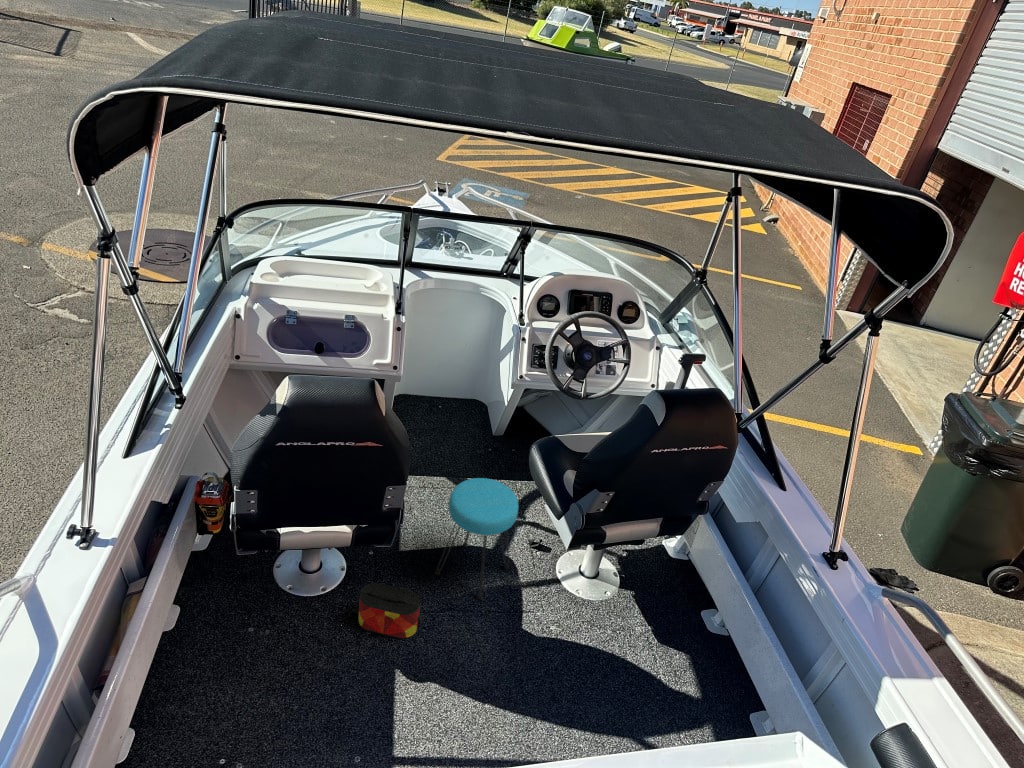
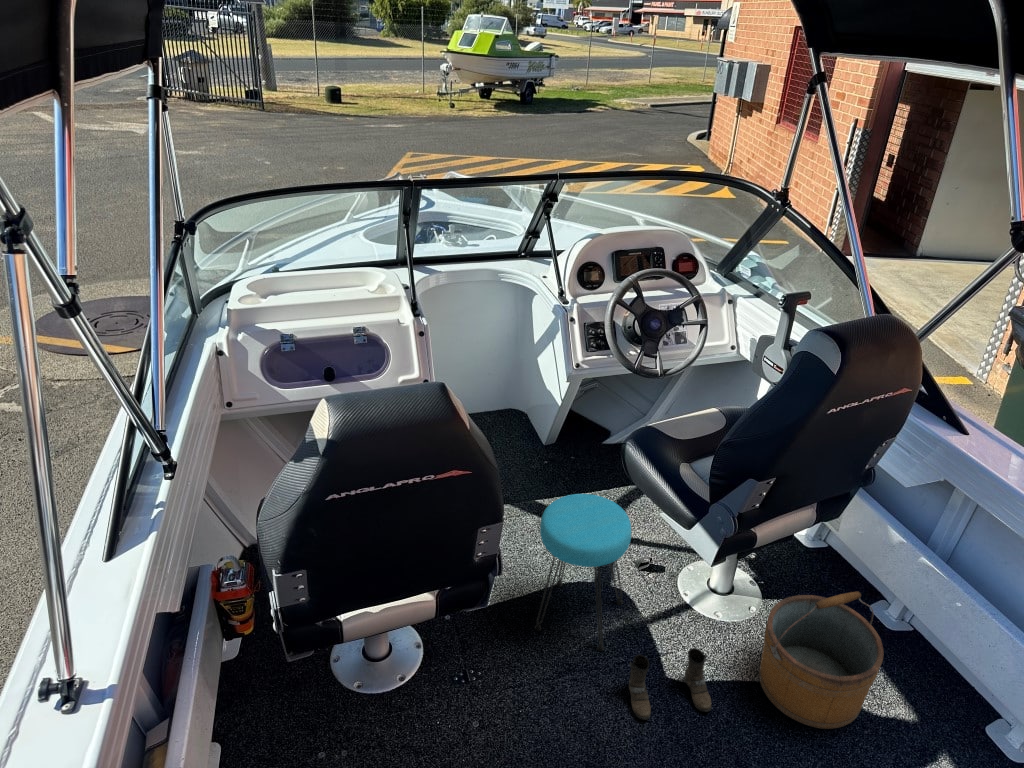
bag: present [352,583,424,639] -> none [447,658,543,726]
bucket: none [590,588,680,689] -> present [759,592,884,729]
boots: none [487,606,551,658] -> present [629,648,712,720]

